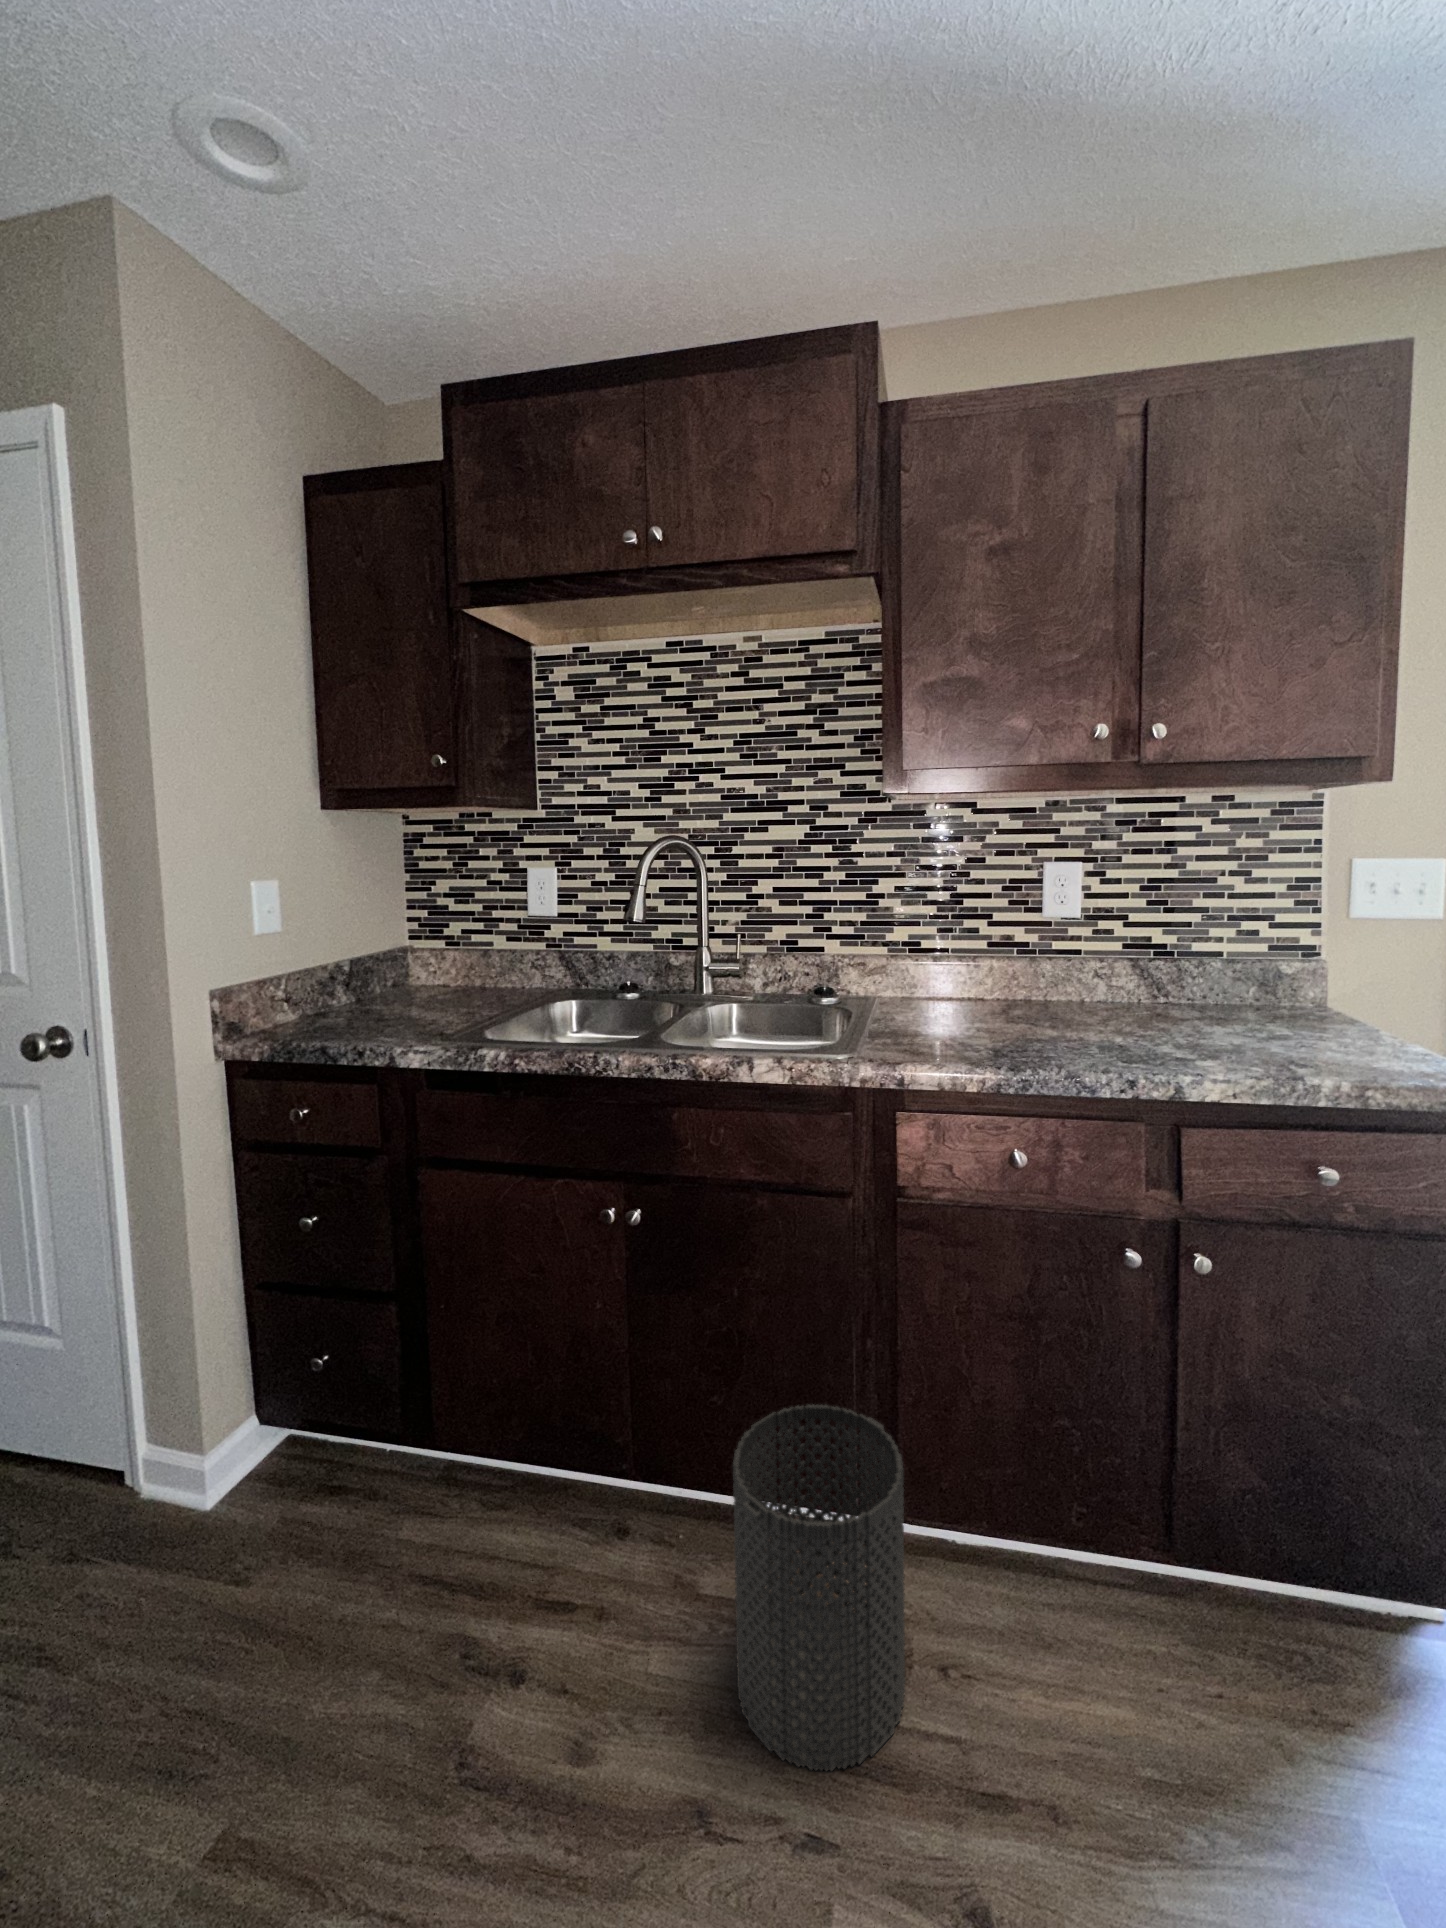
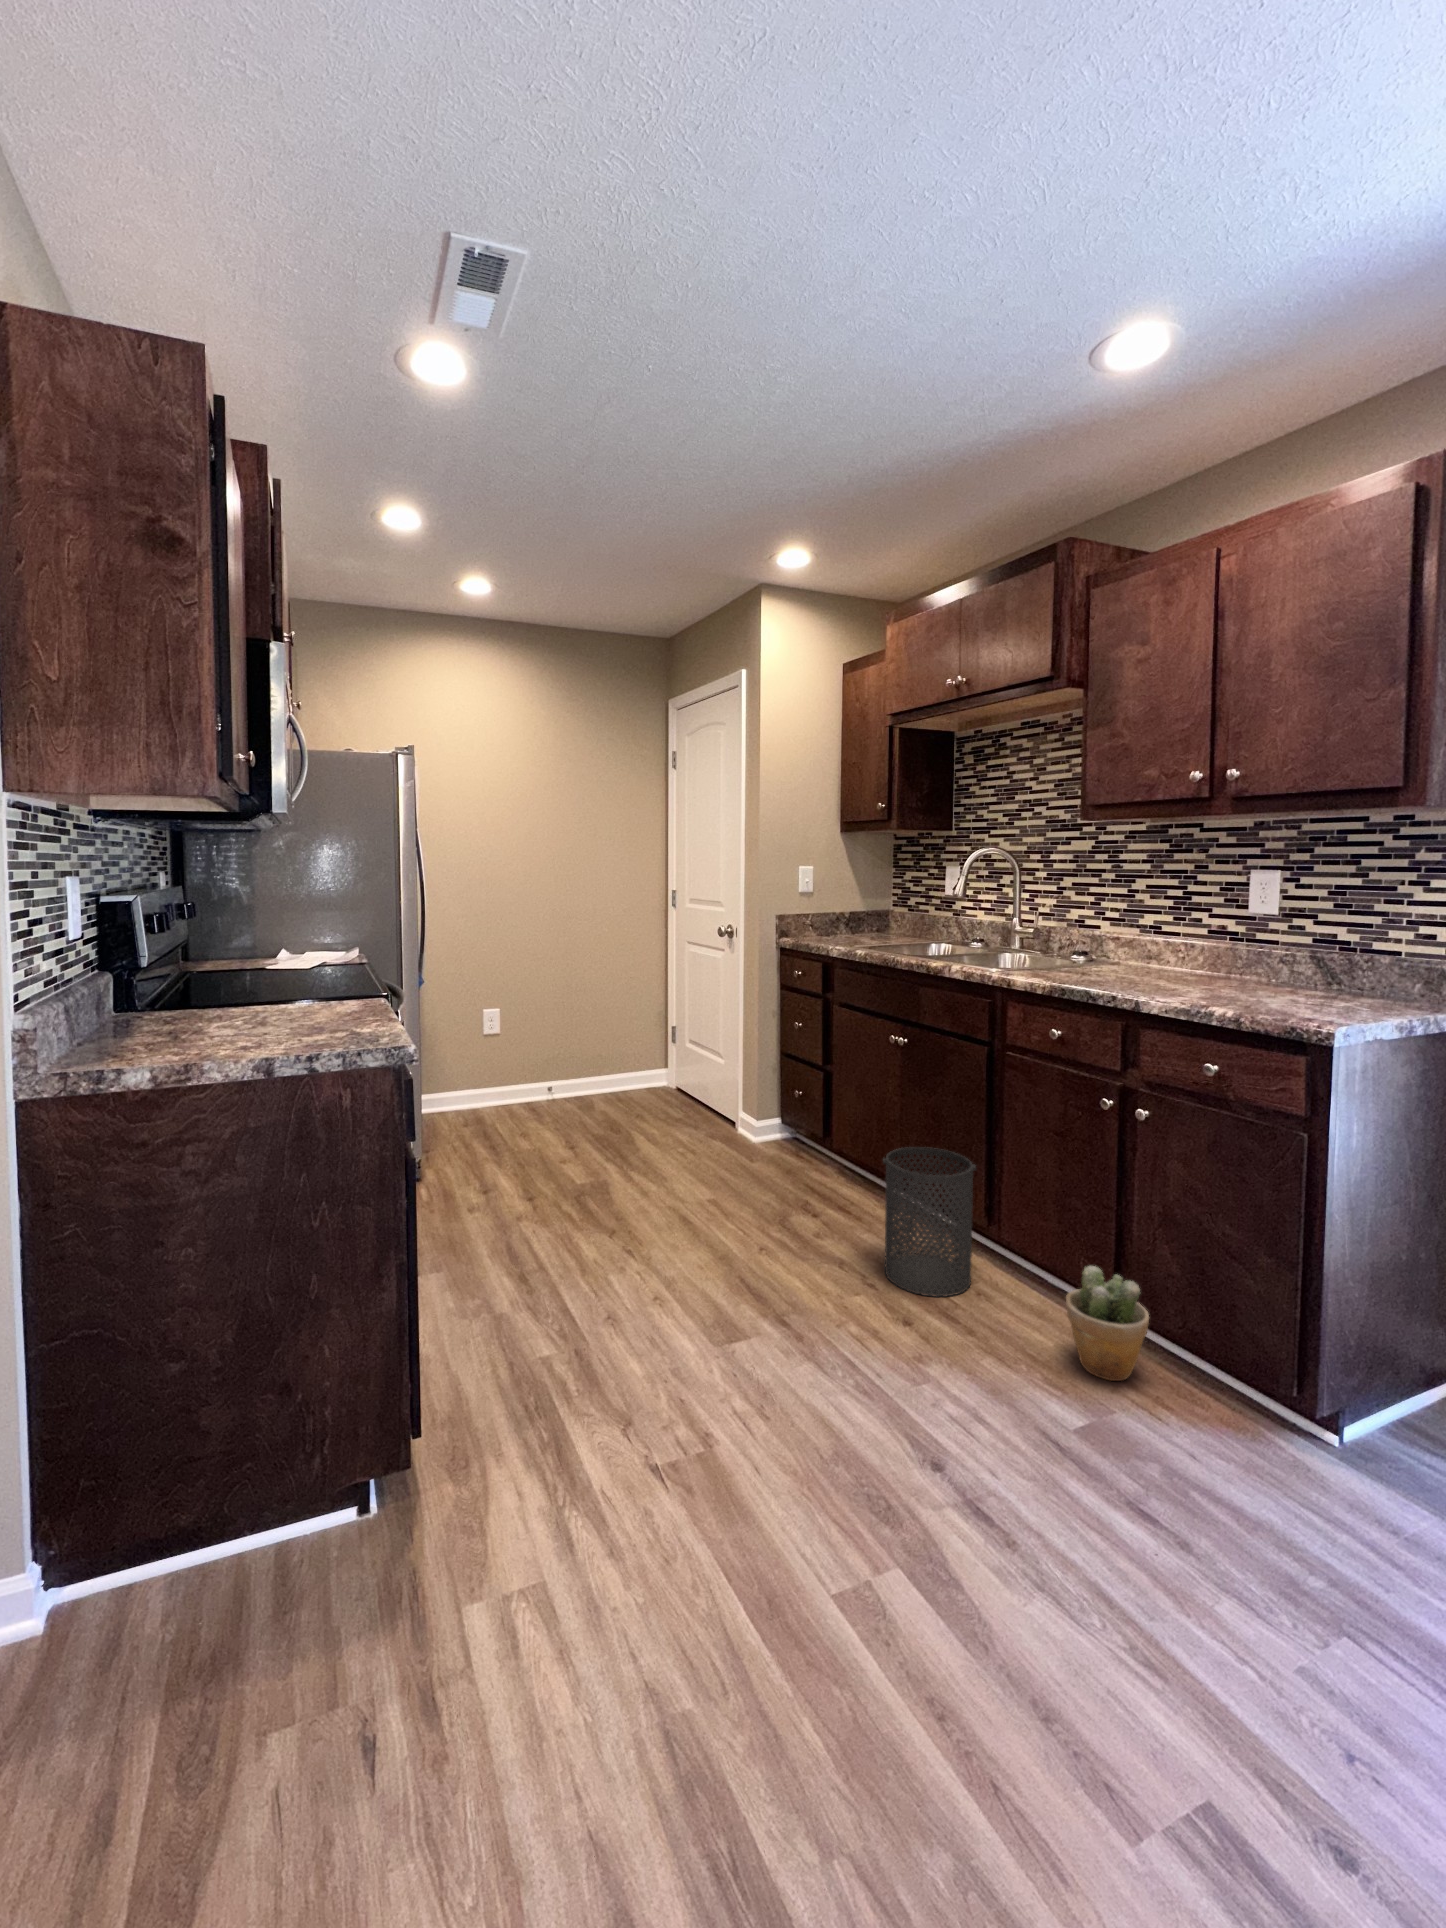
potted plant: none [1127,1530,1267,1734] -> present [1066,1266,1149,1381]

